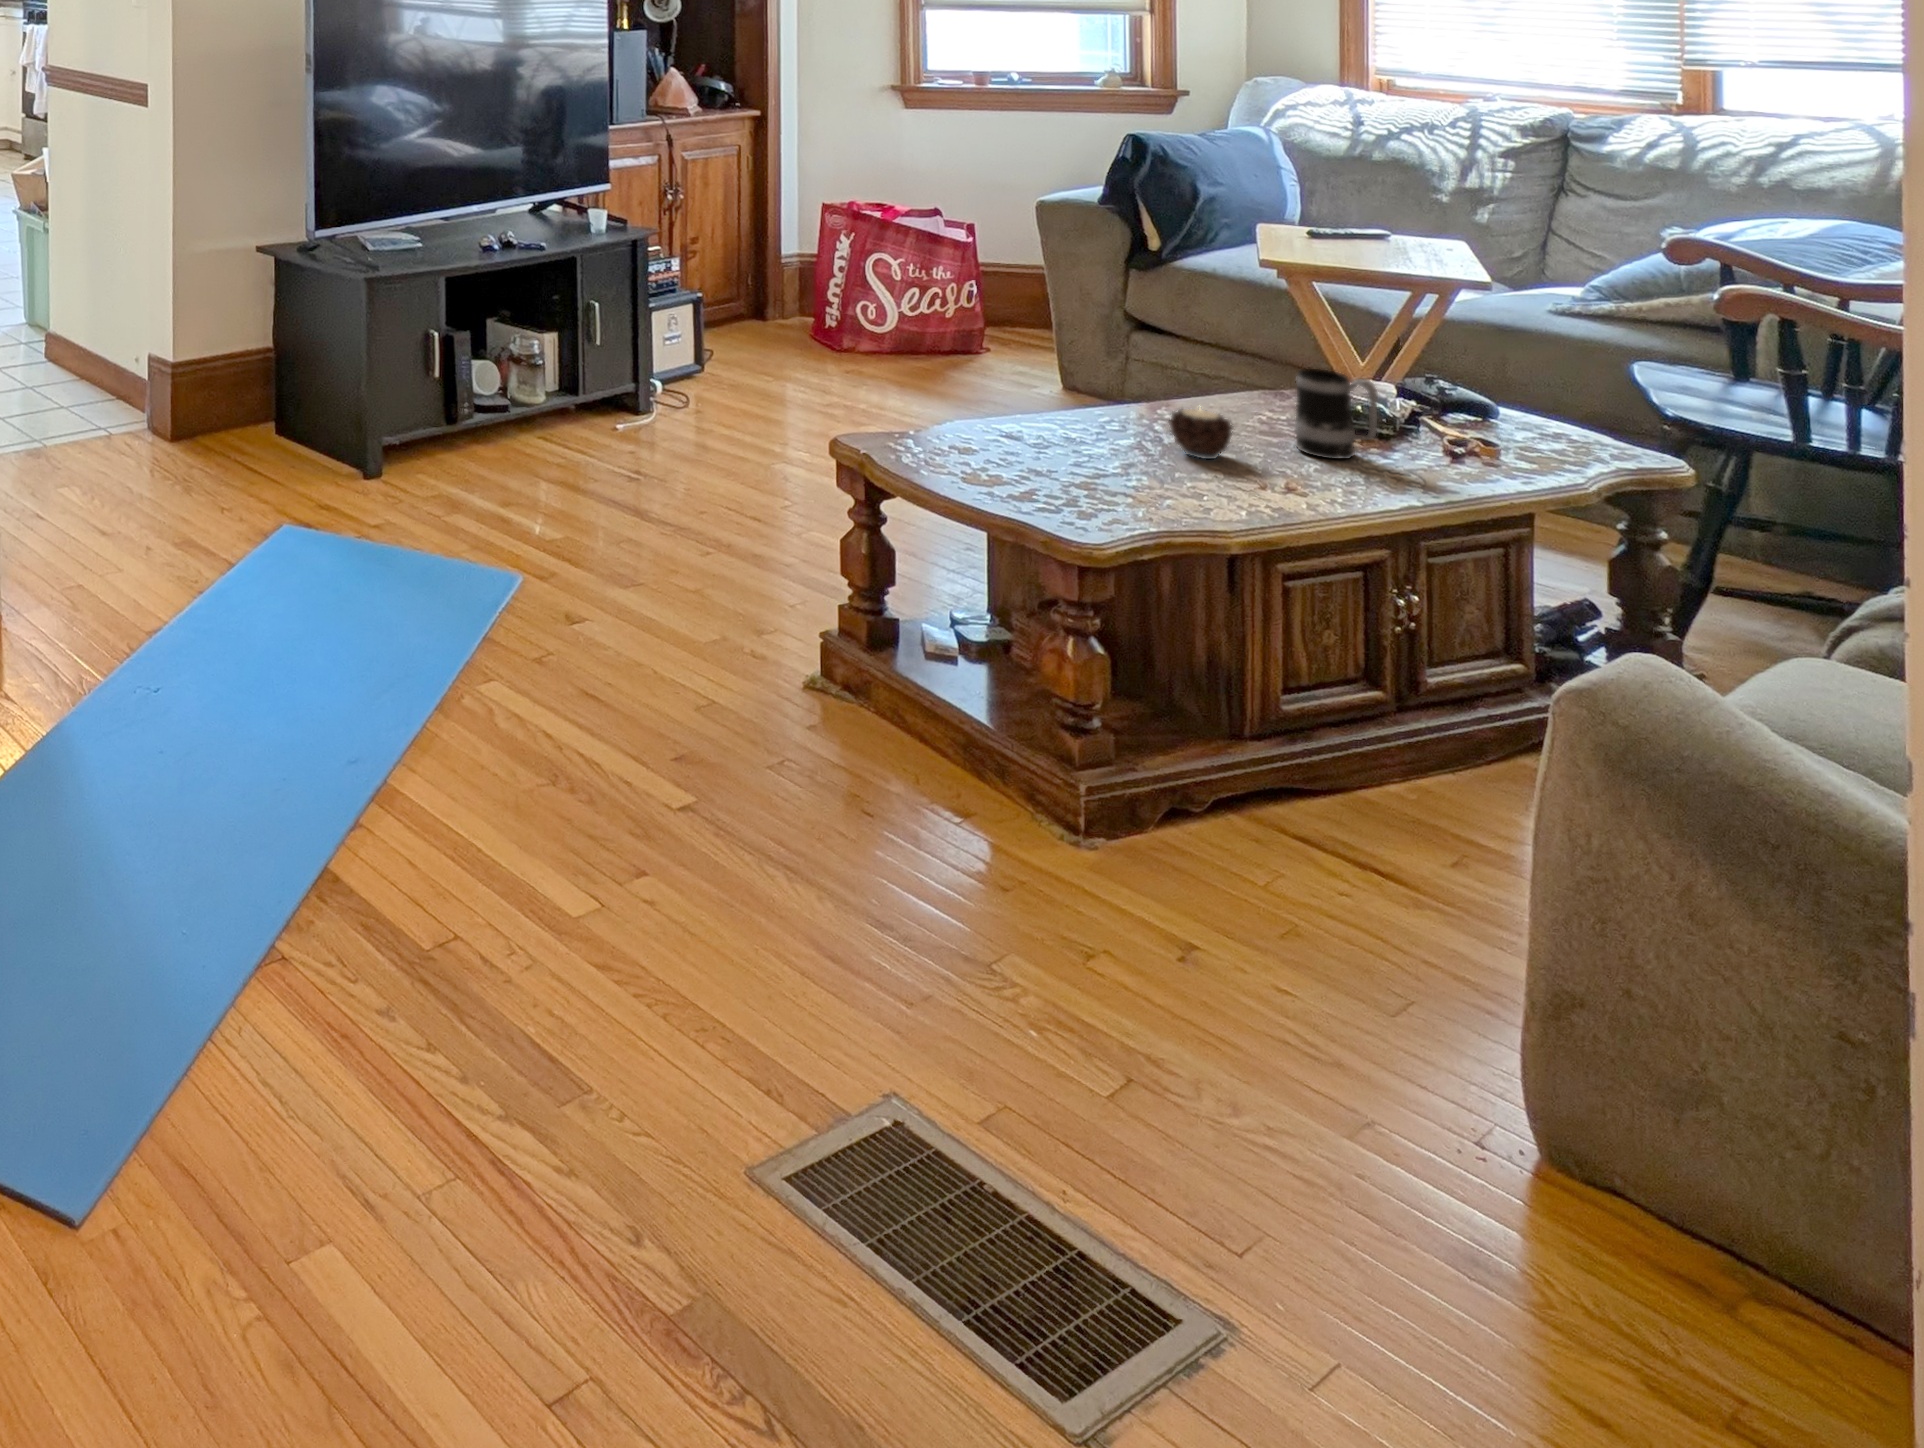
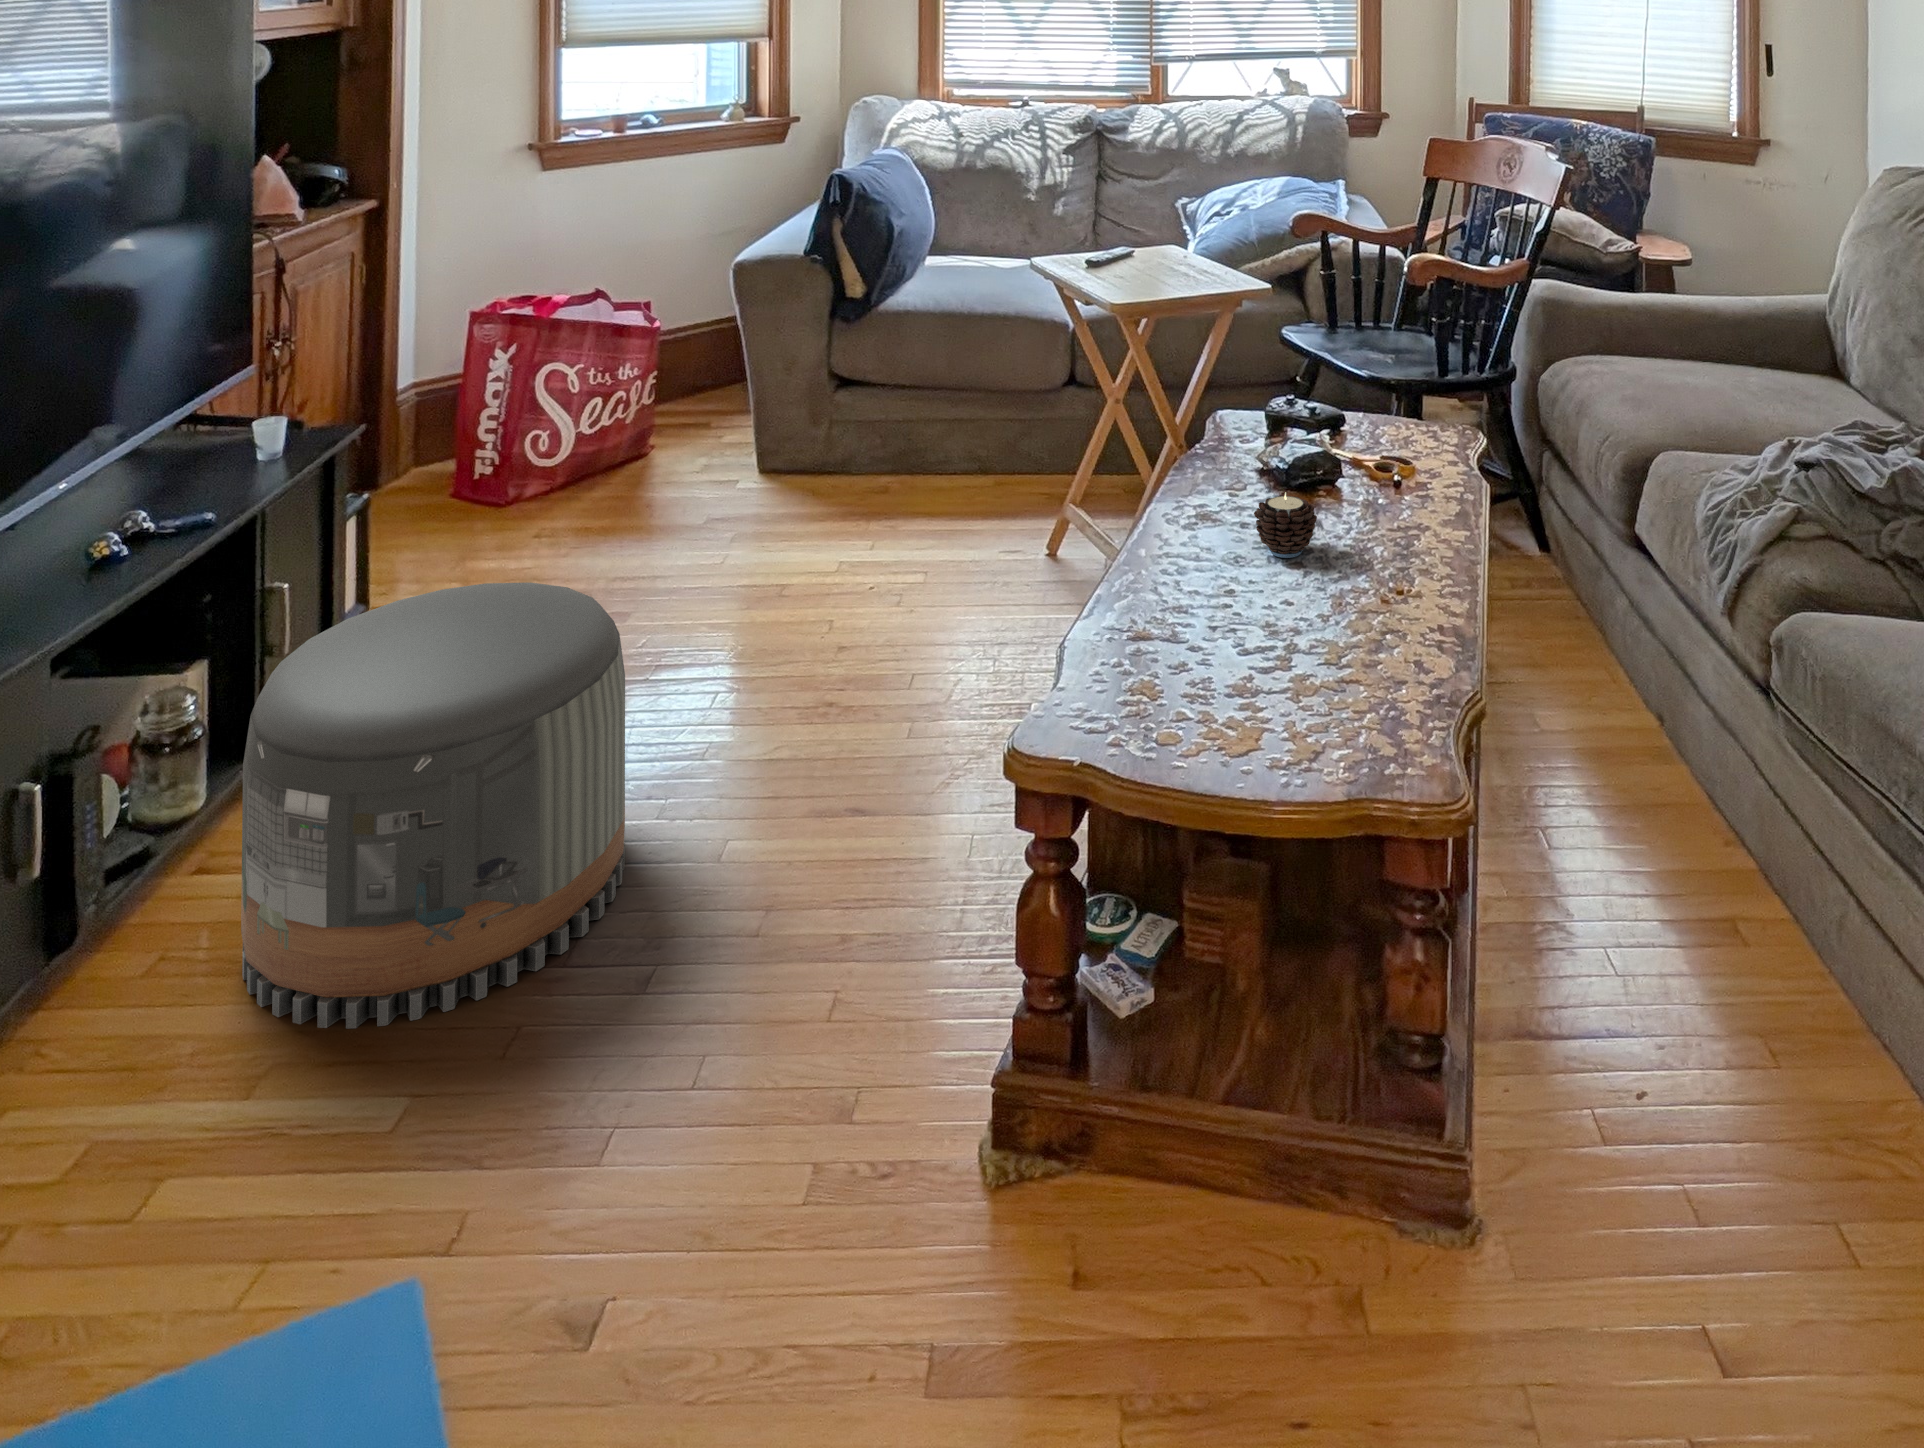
pouf: none [526,324,740,532] -> present [241,582,625,1029]
mug: present [1294,369,1378,459] -> none [1314,410,1386,510]

